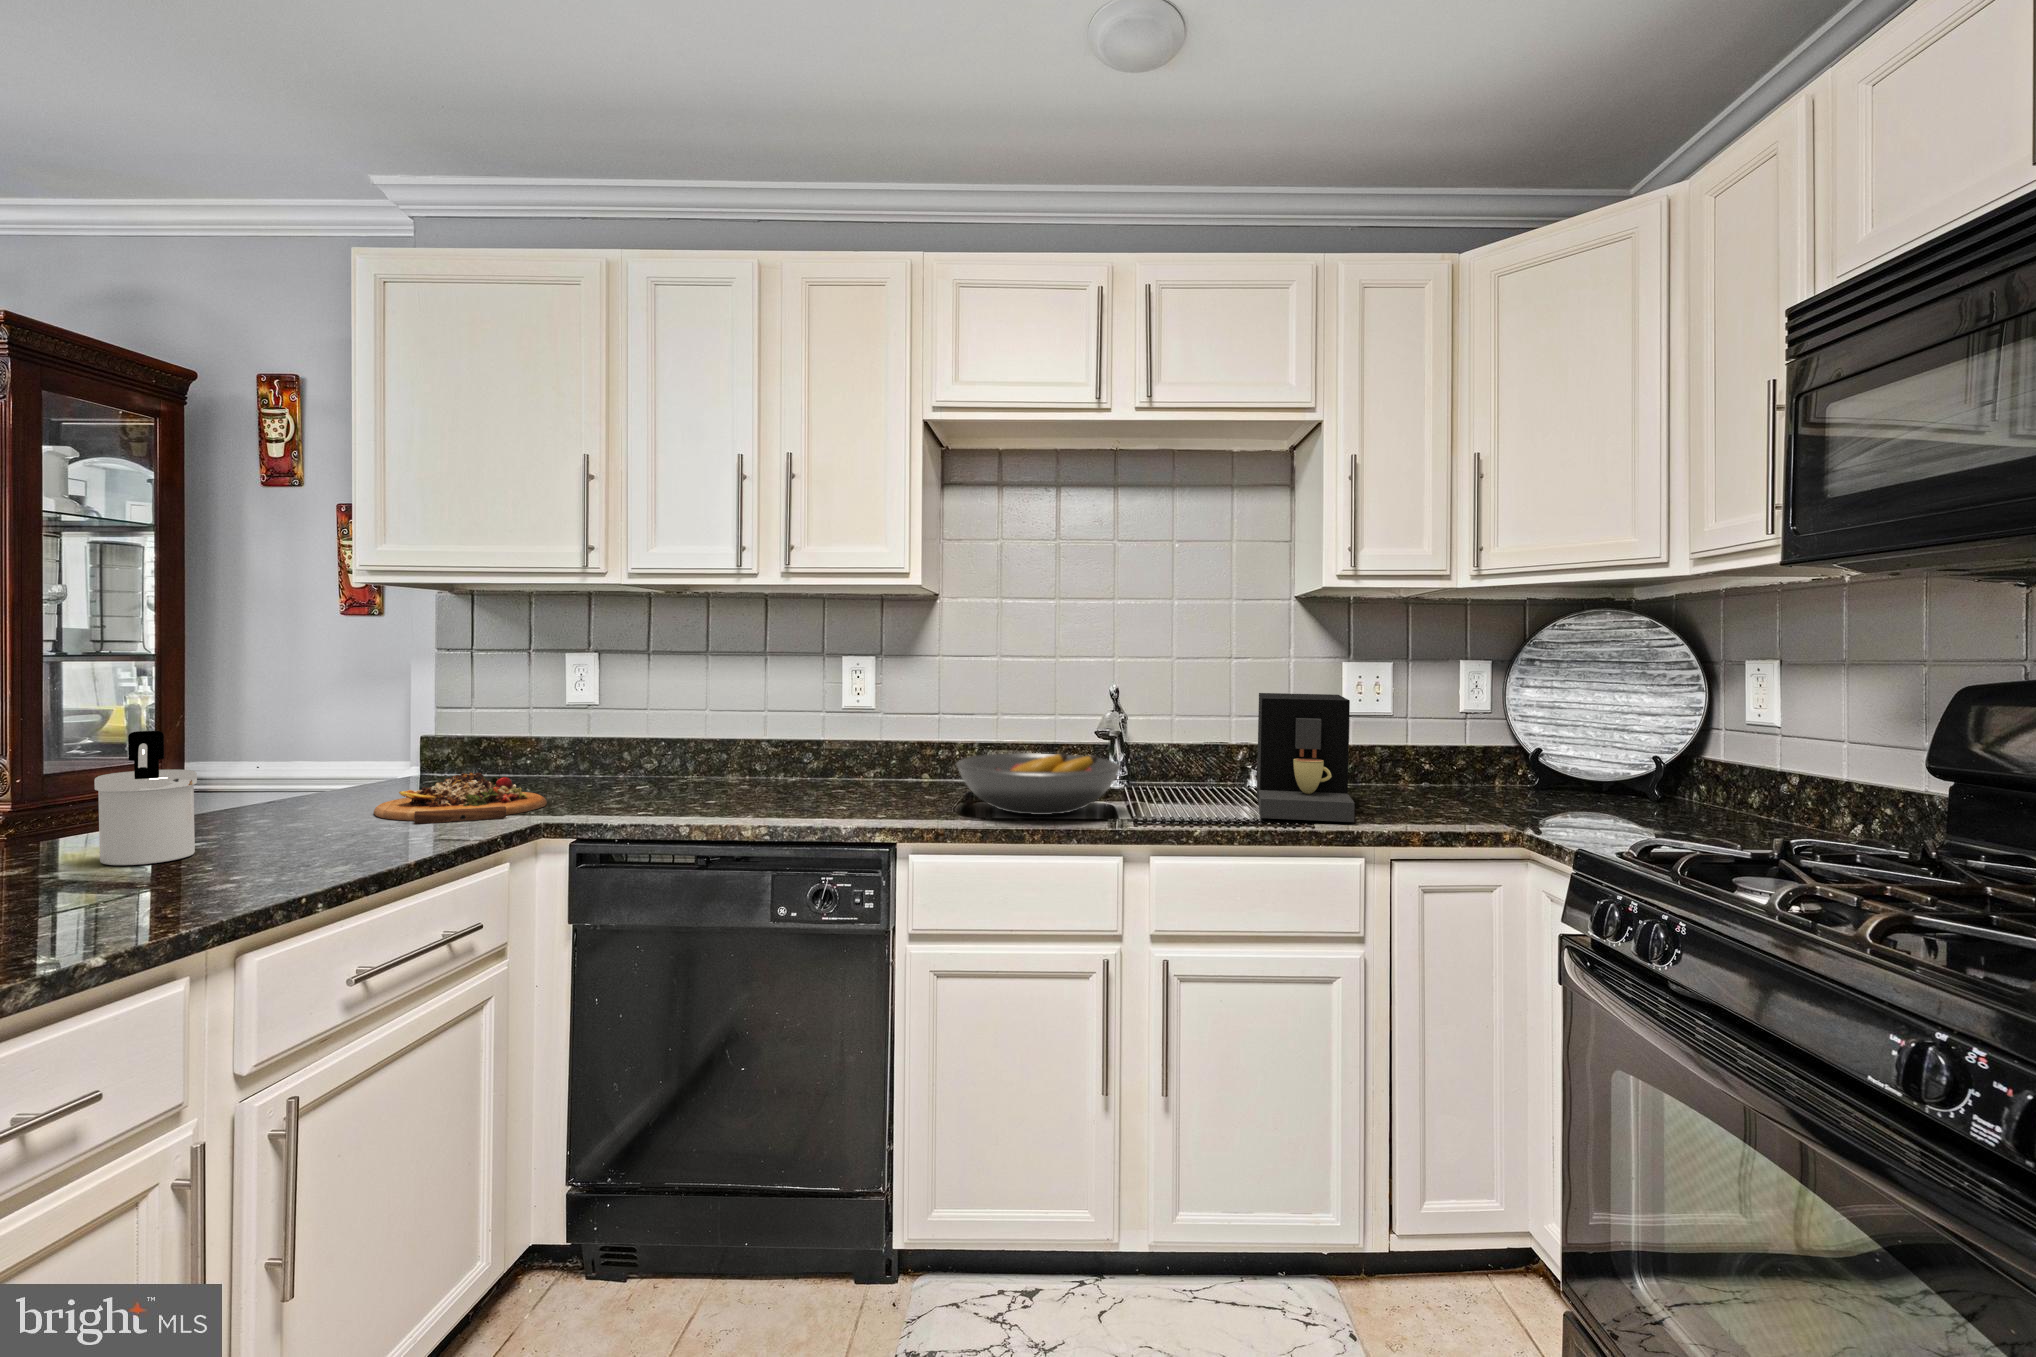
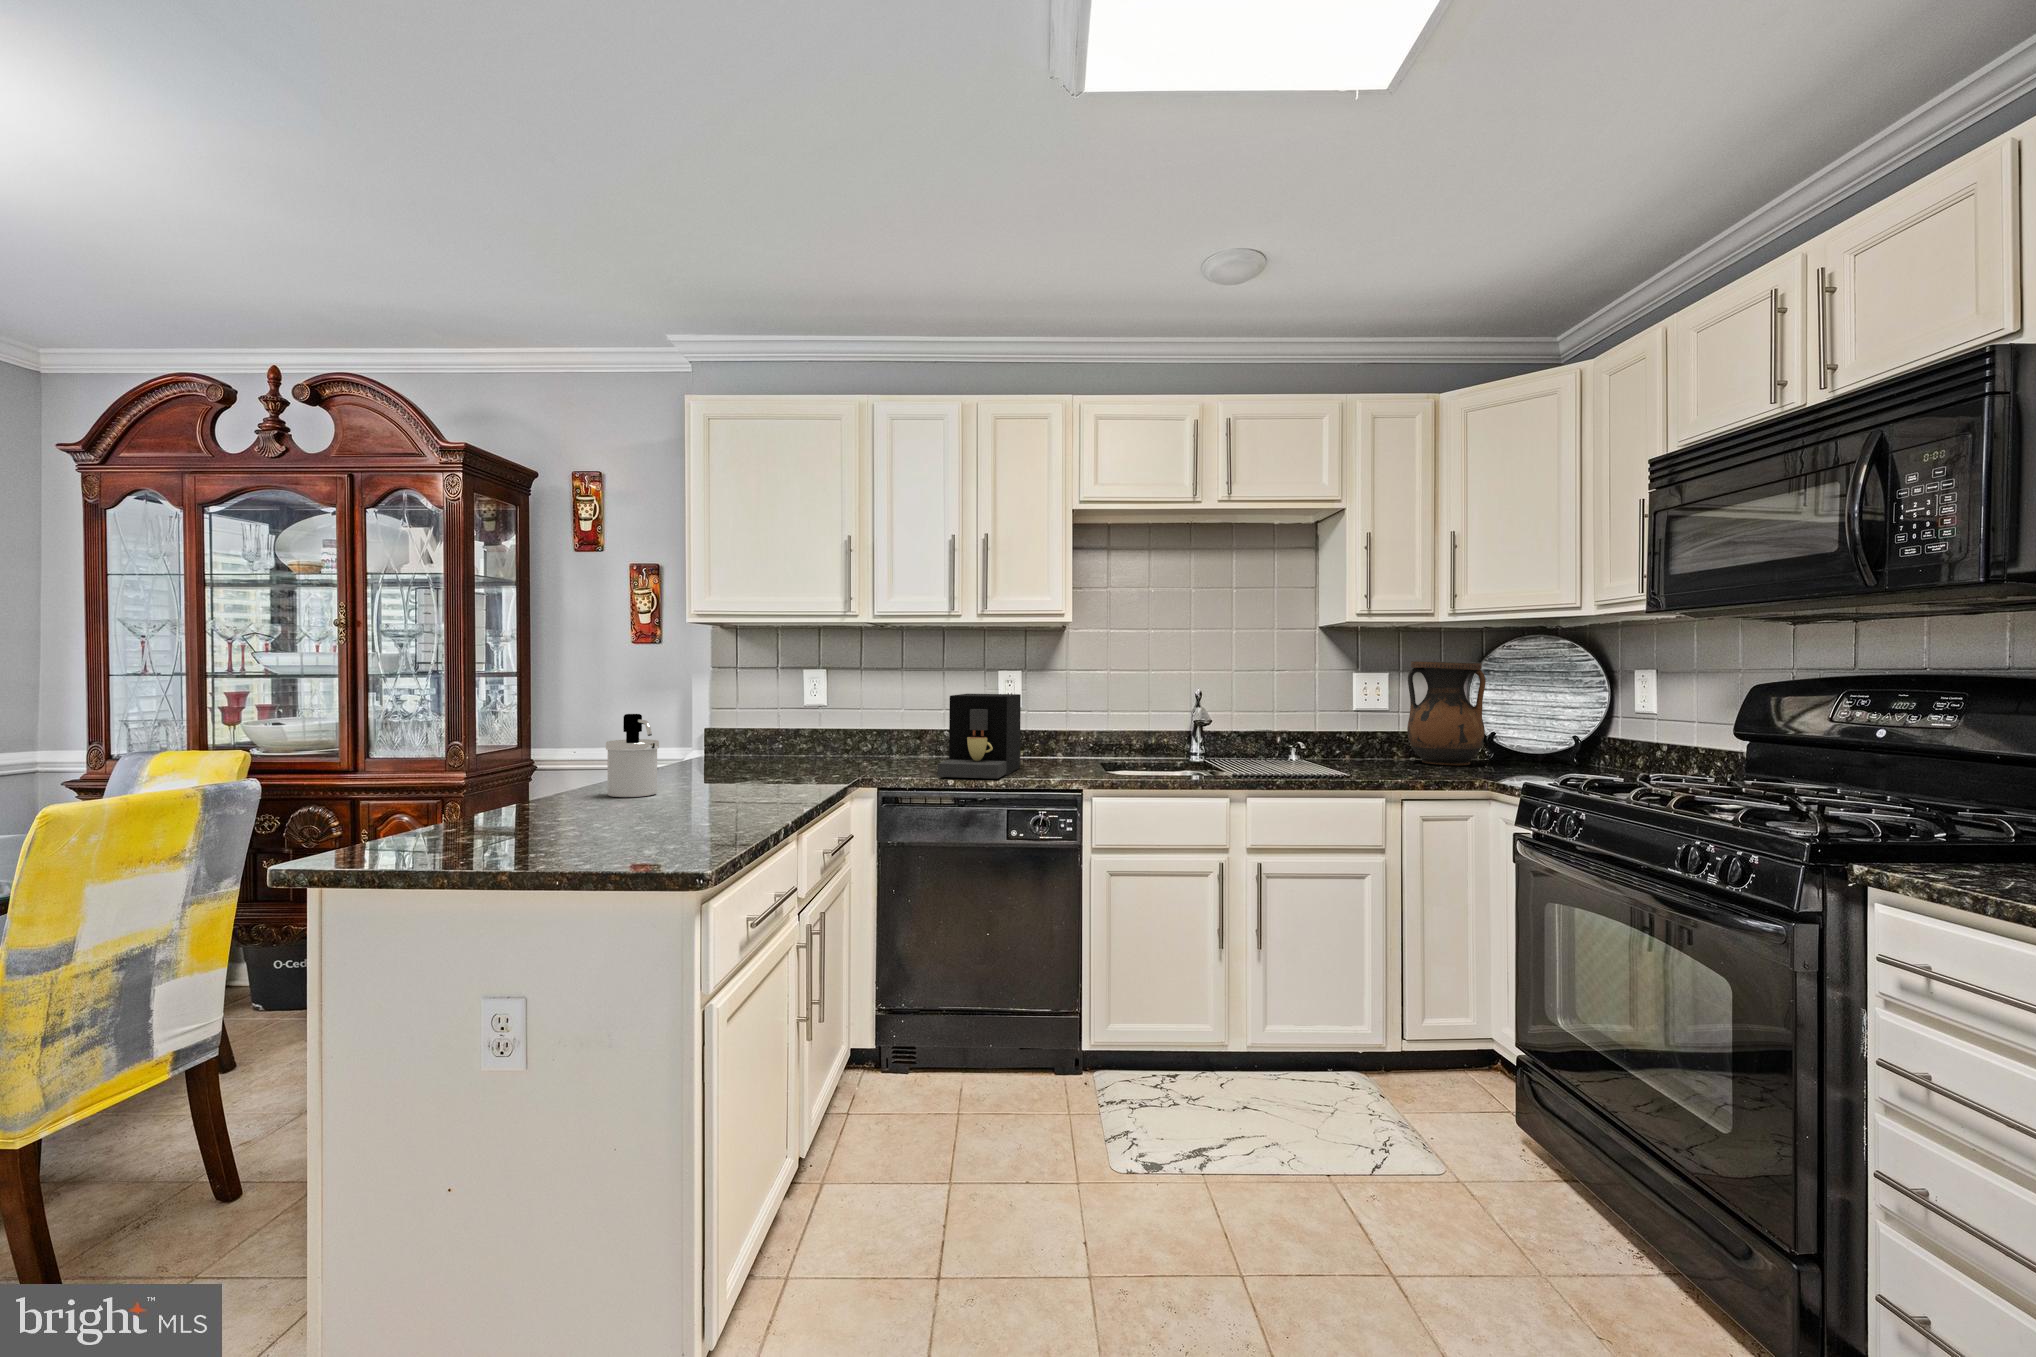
vase: none [1414,645,1527,797] -> present [1407,661,1486,765]
coffee maker: present [1257,693,1355,822] -> present [937,694,1021,778]
fruit bowl: present [956,753,1121,815] -> none [1105,733,1219,774]
cutting board: present [374,772,547,824] -> none [716,749,824,780]

